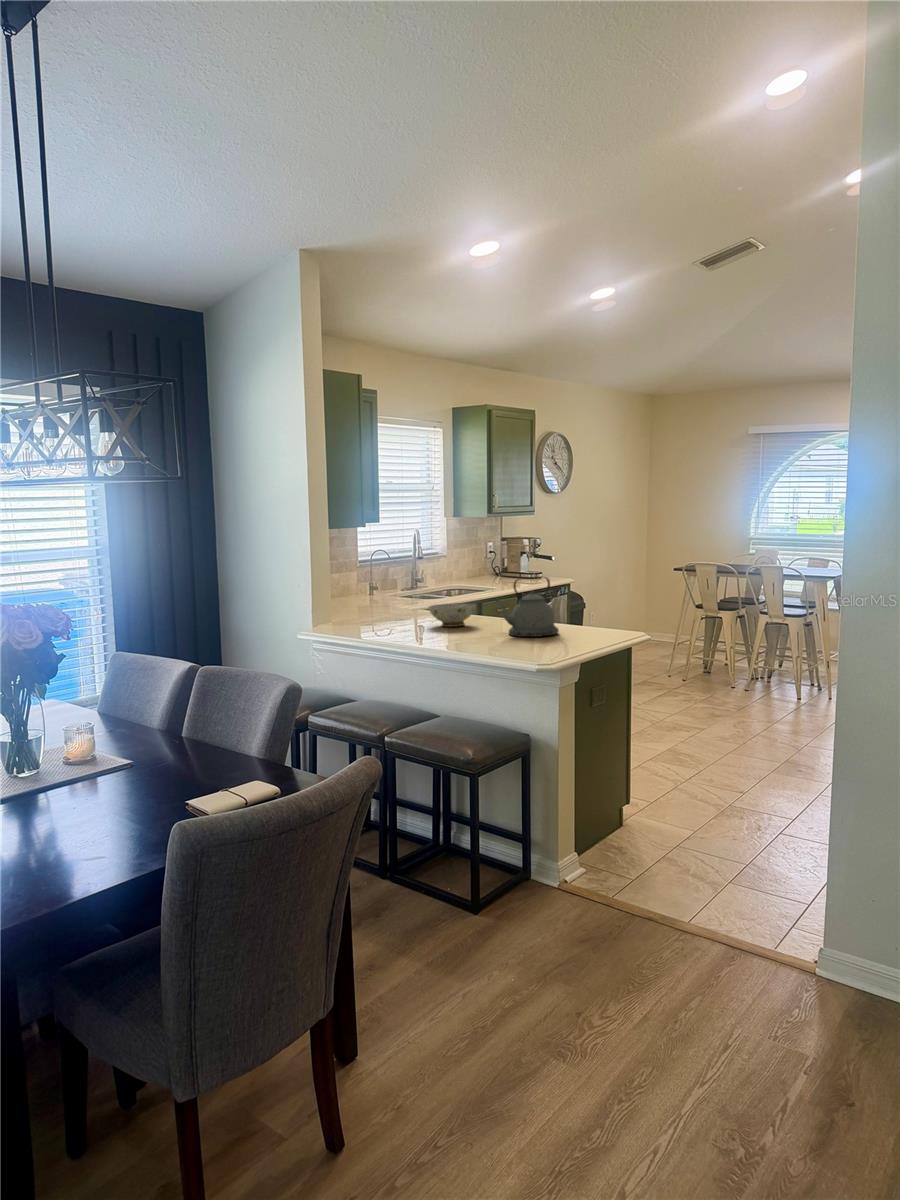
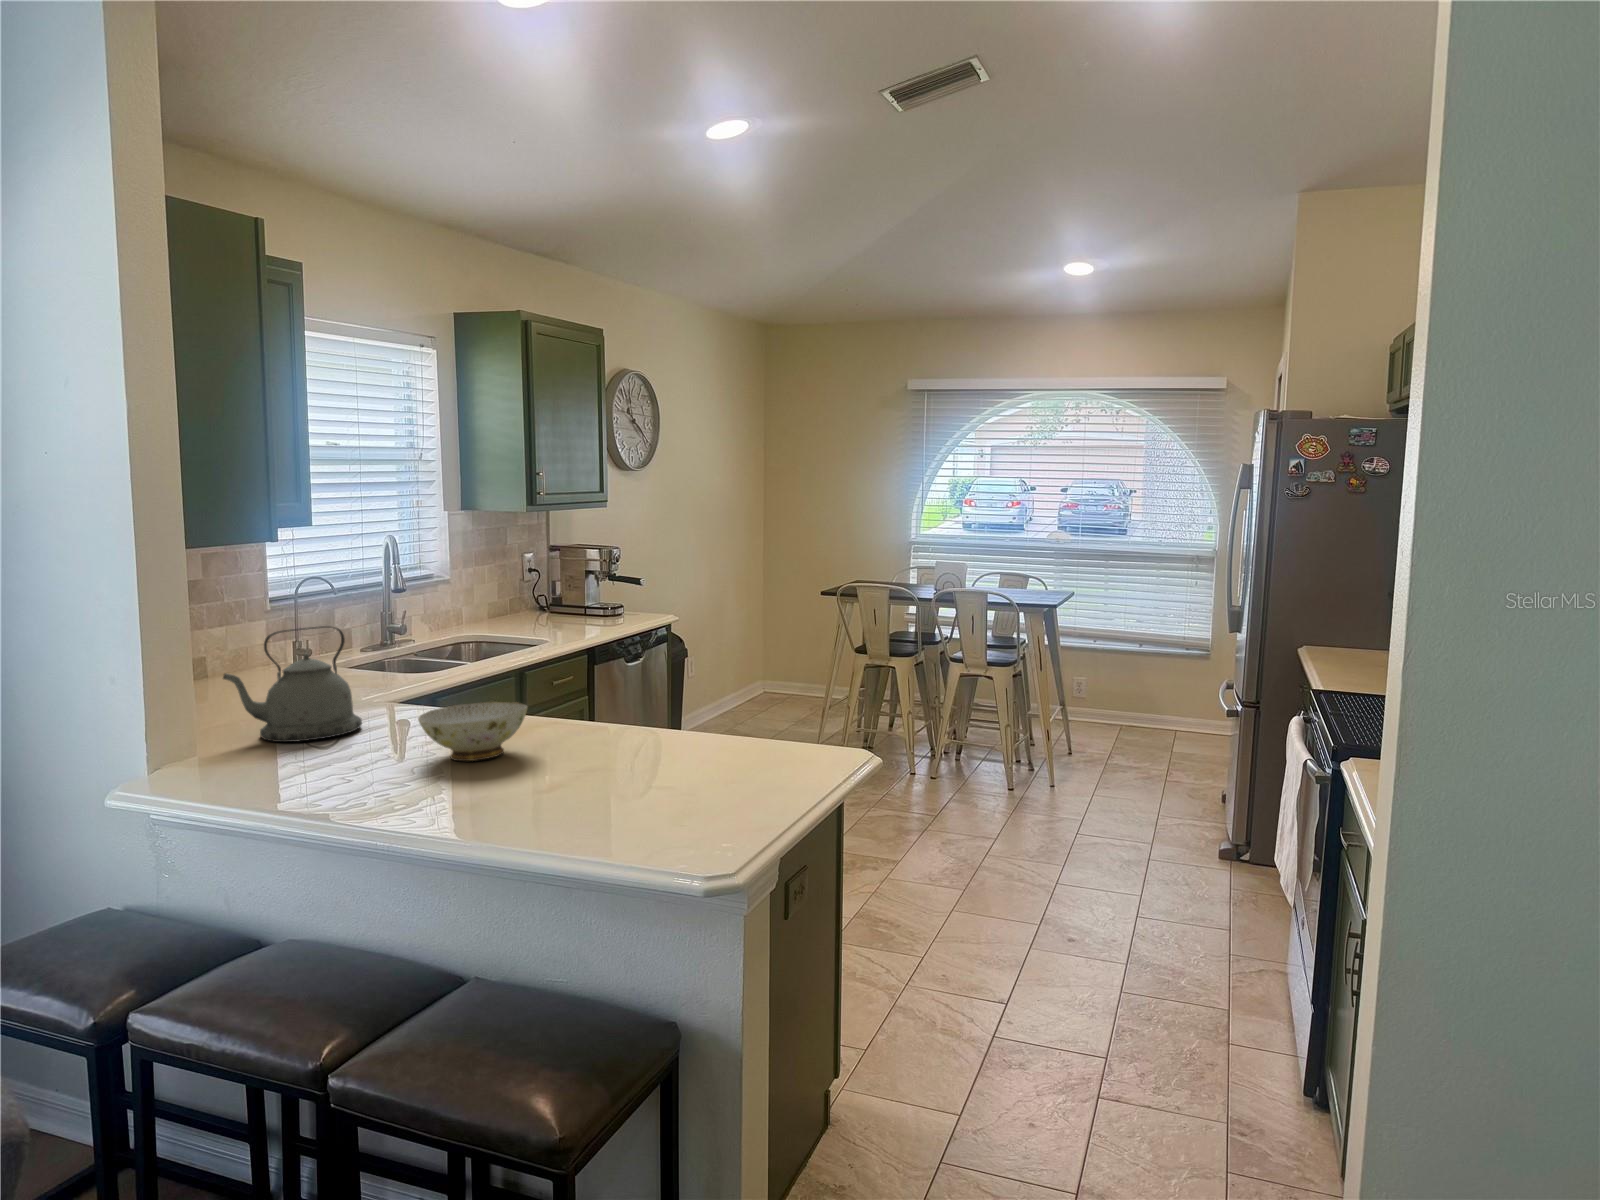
kettle: present [496,577,558,637] -> present [223,626,362,742]

